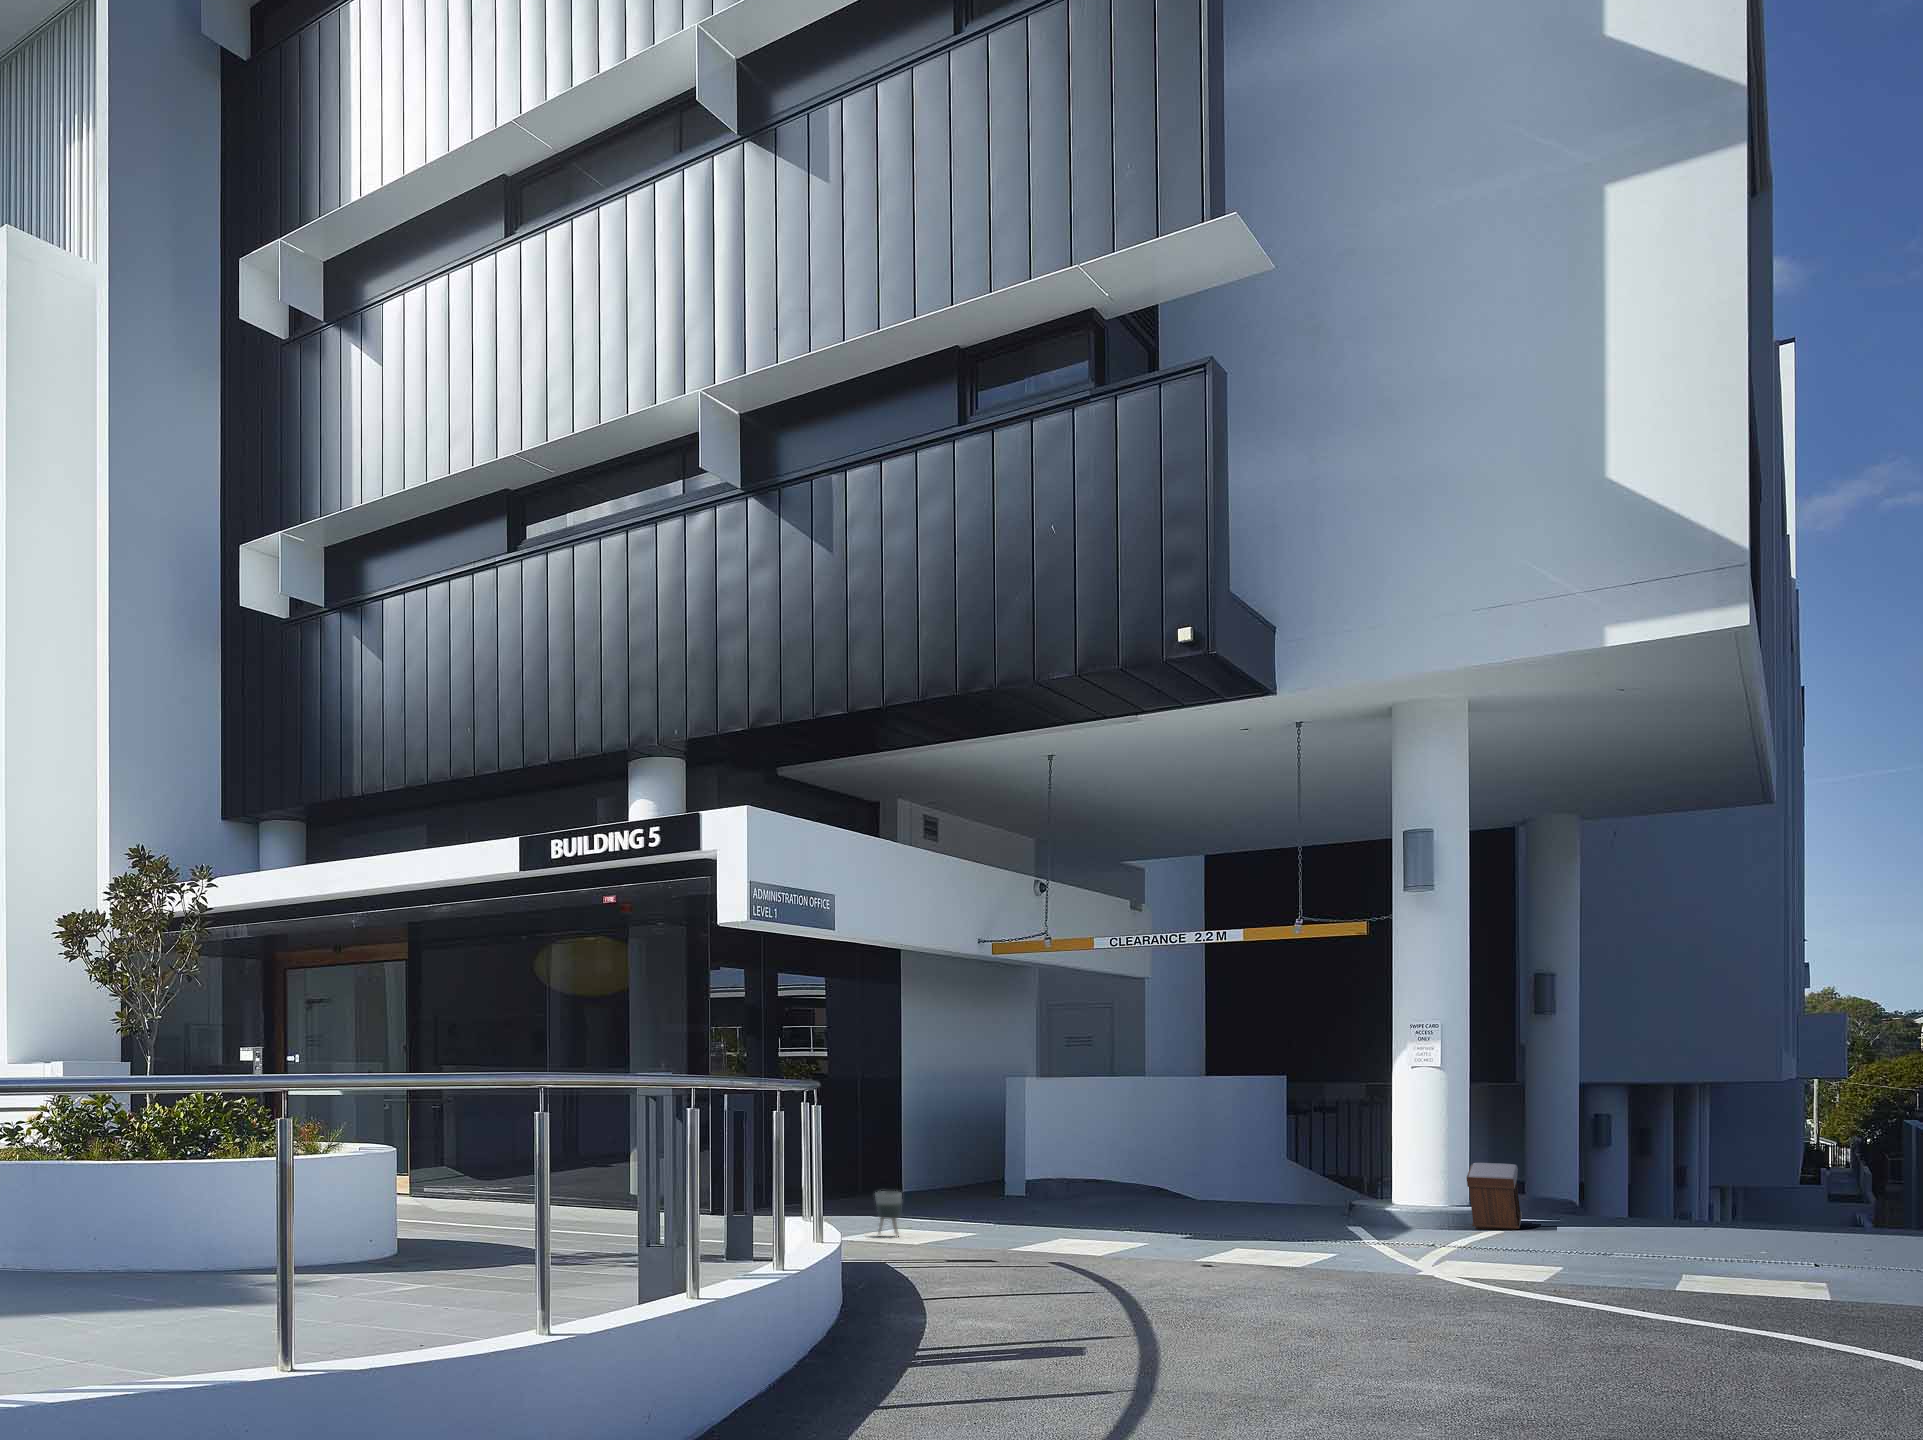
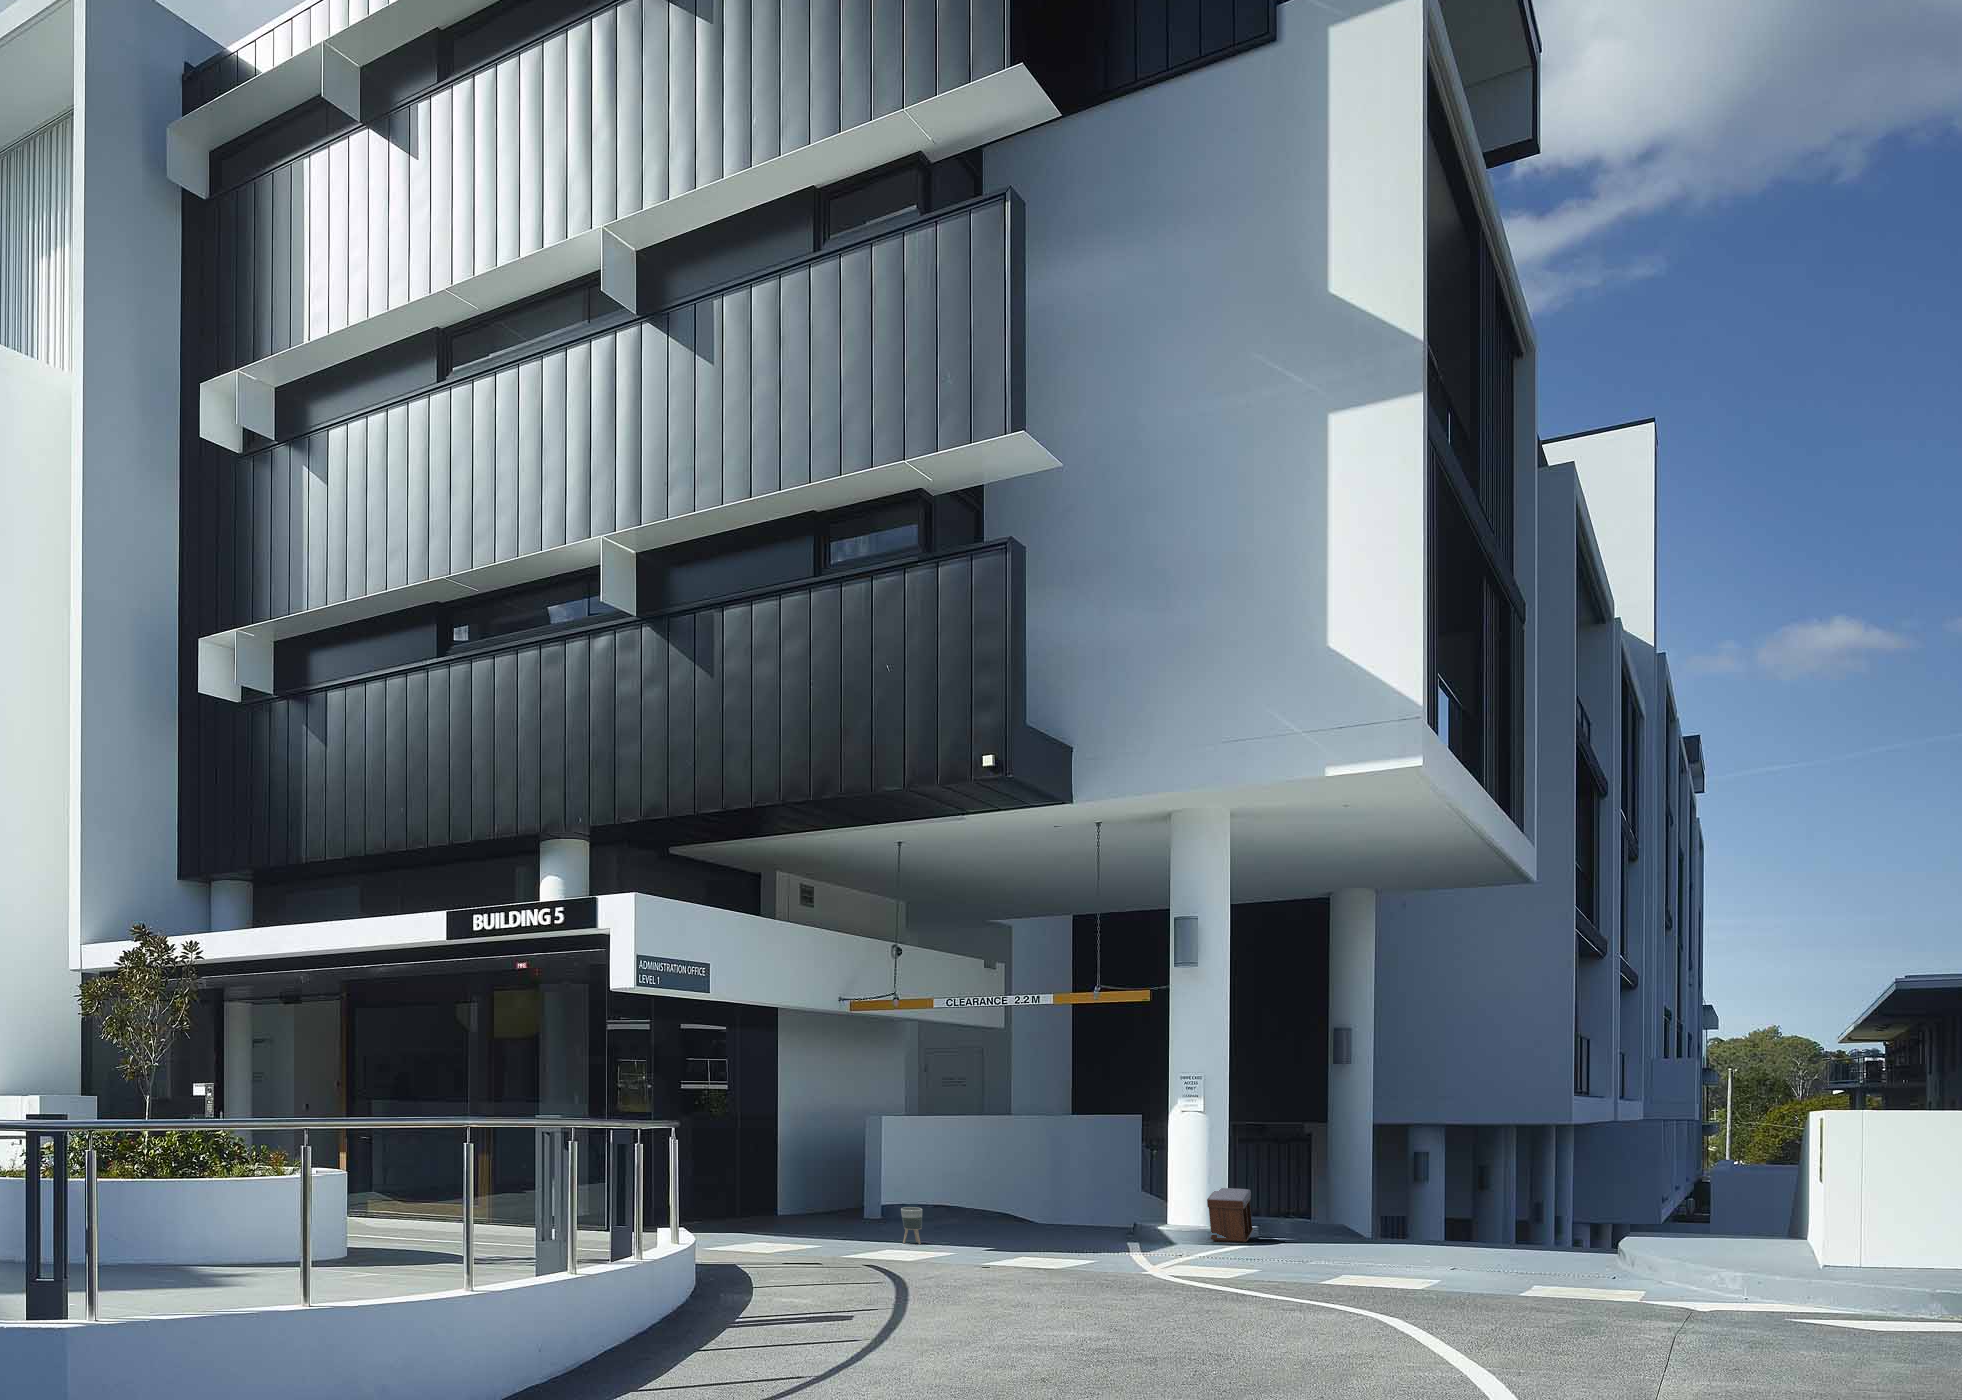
planter: present [875,1191,902,1236] -> present [901,1207,922,1245]

